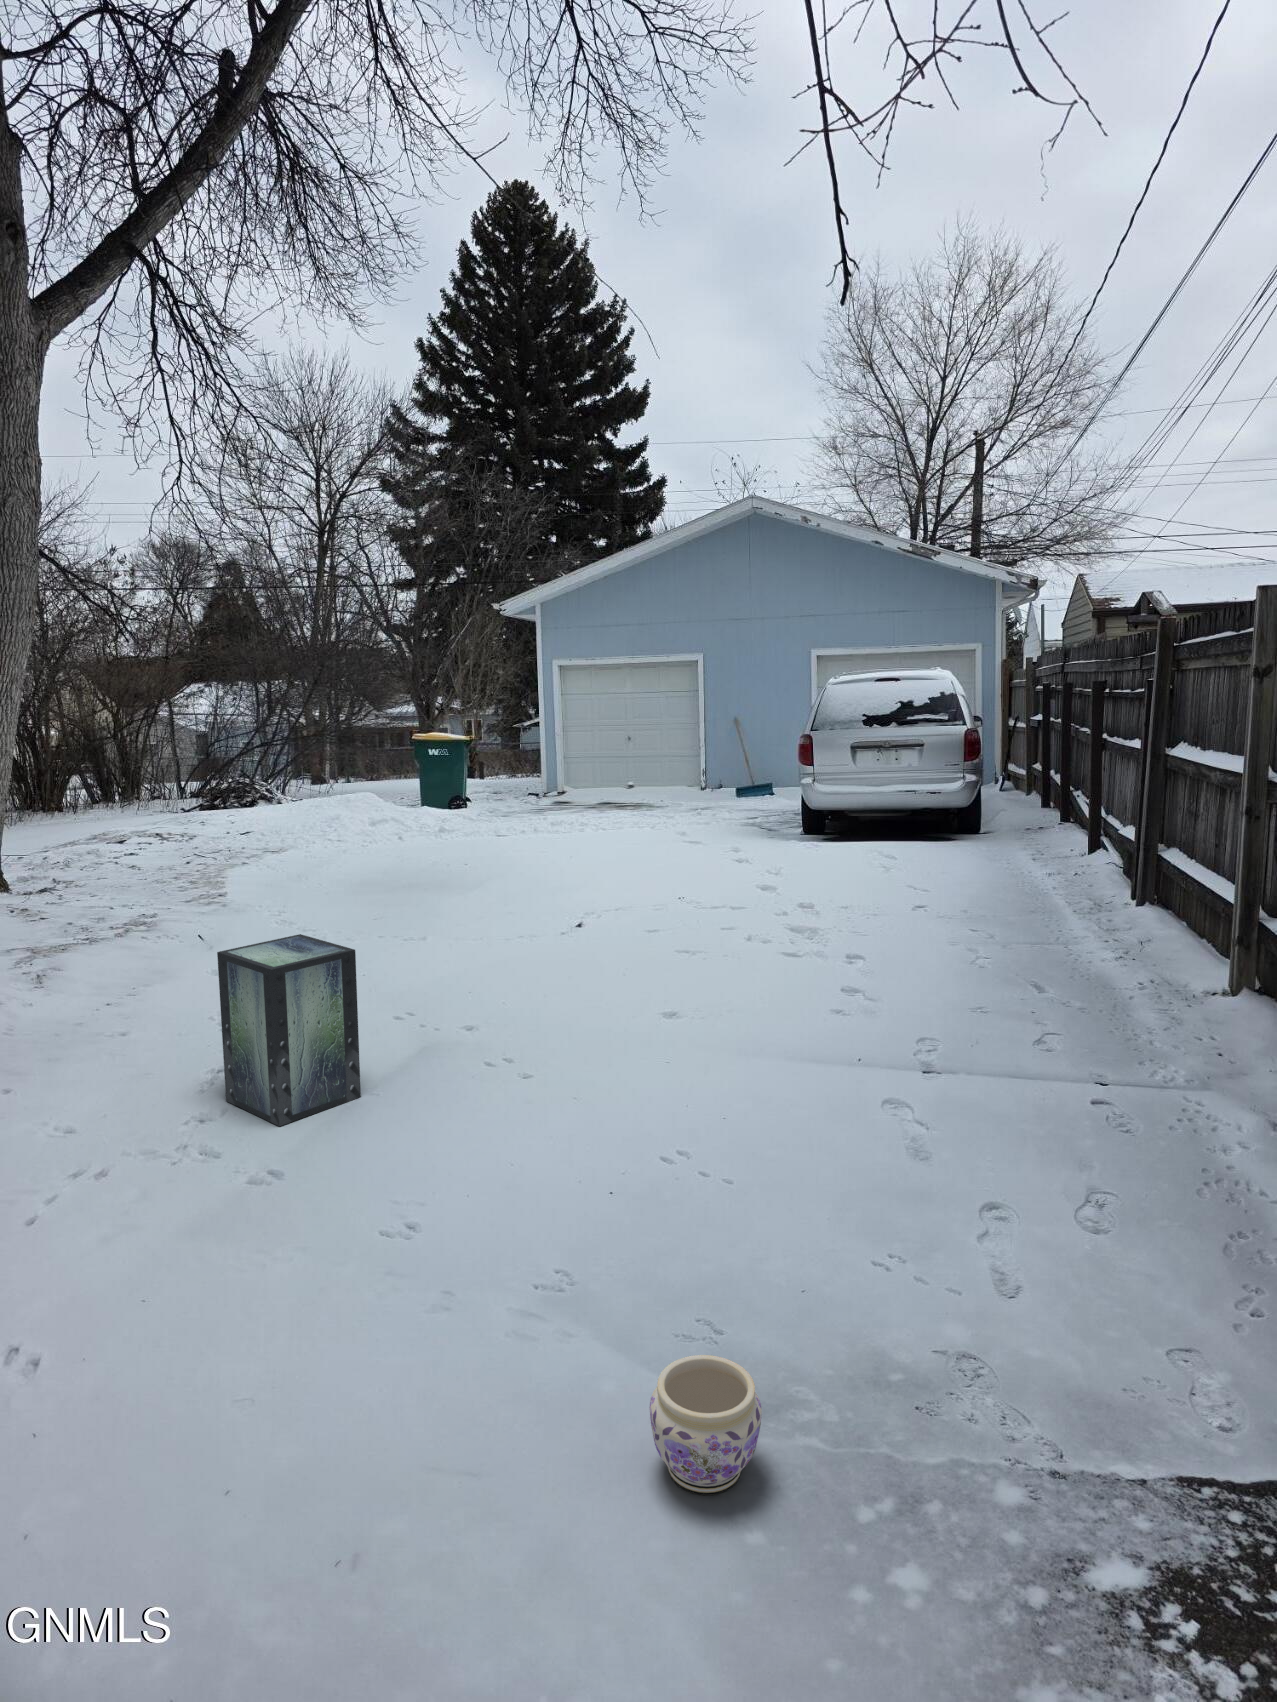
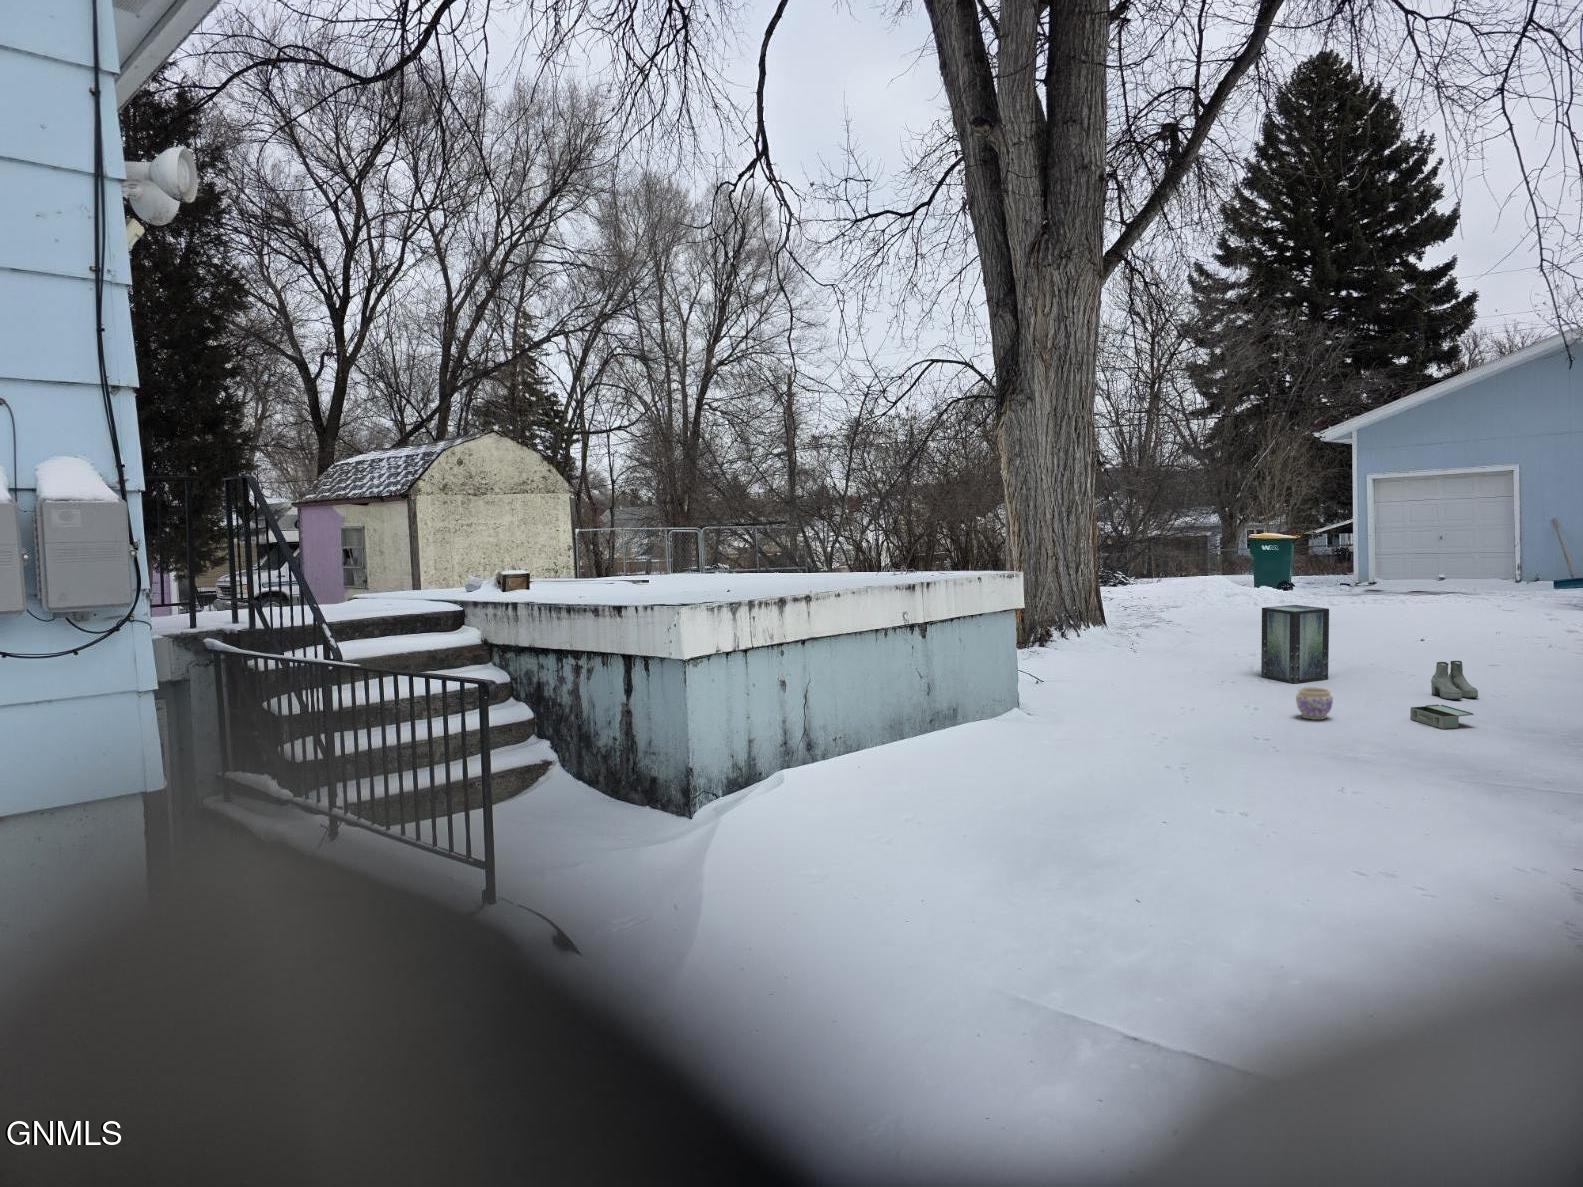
boots: none [539,1067,624,1167] -> present [1431,661,1478,699]
toolbox: none [463,1241,598,1354] -> present [1410,705,1474,729]
planter: present [650,1355,762,1495] -> present [1296,687,1333,720]

